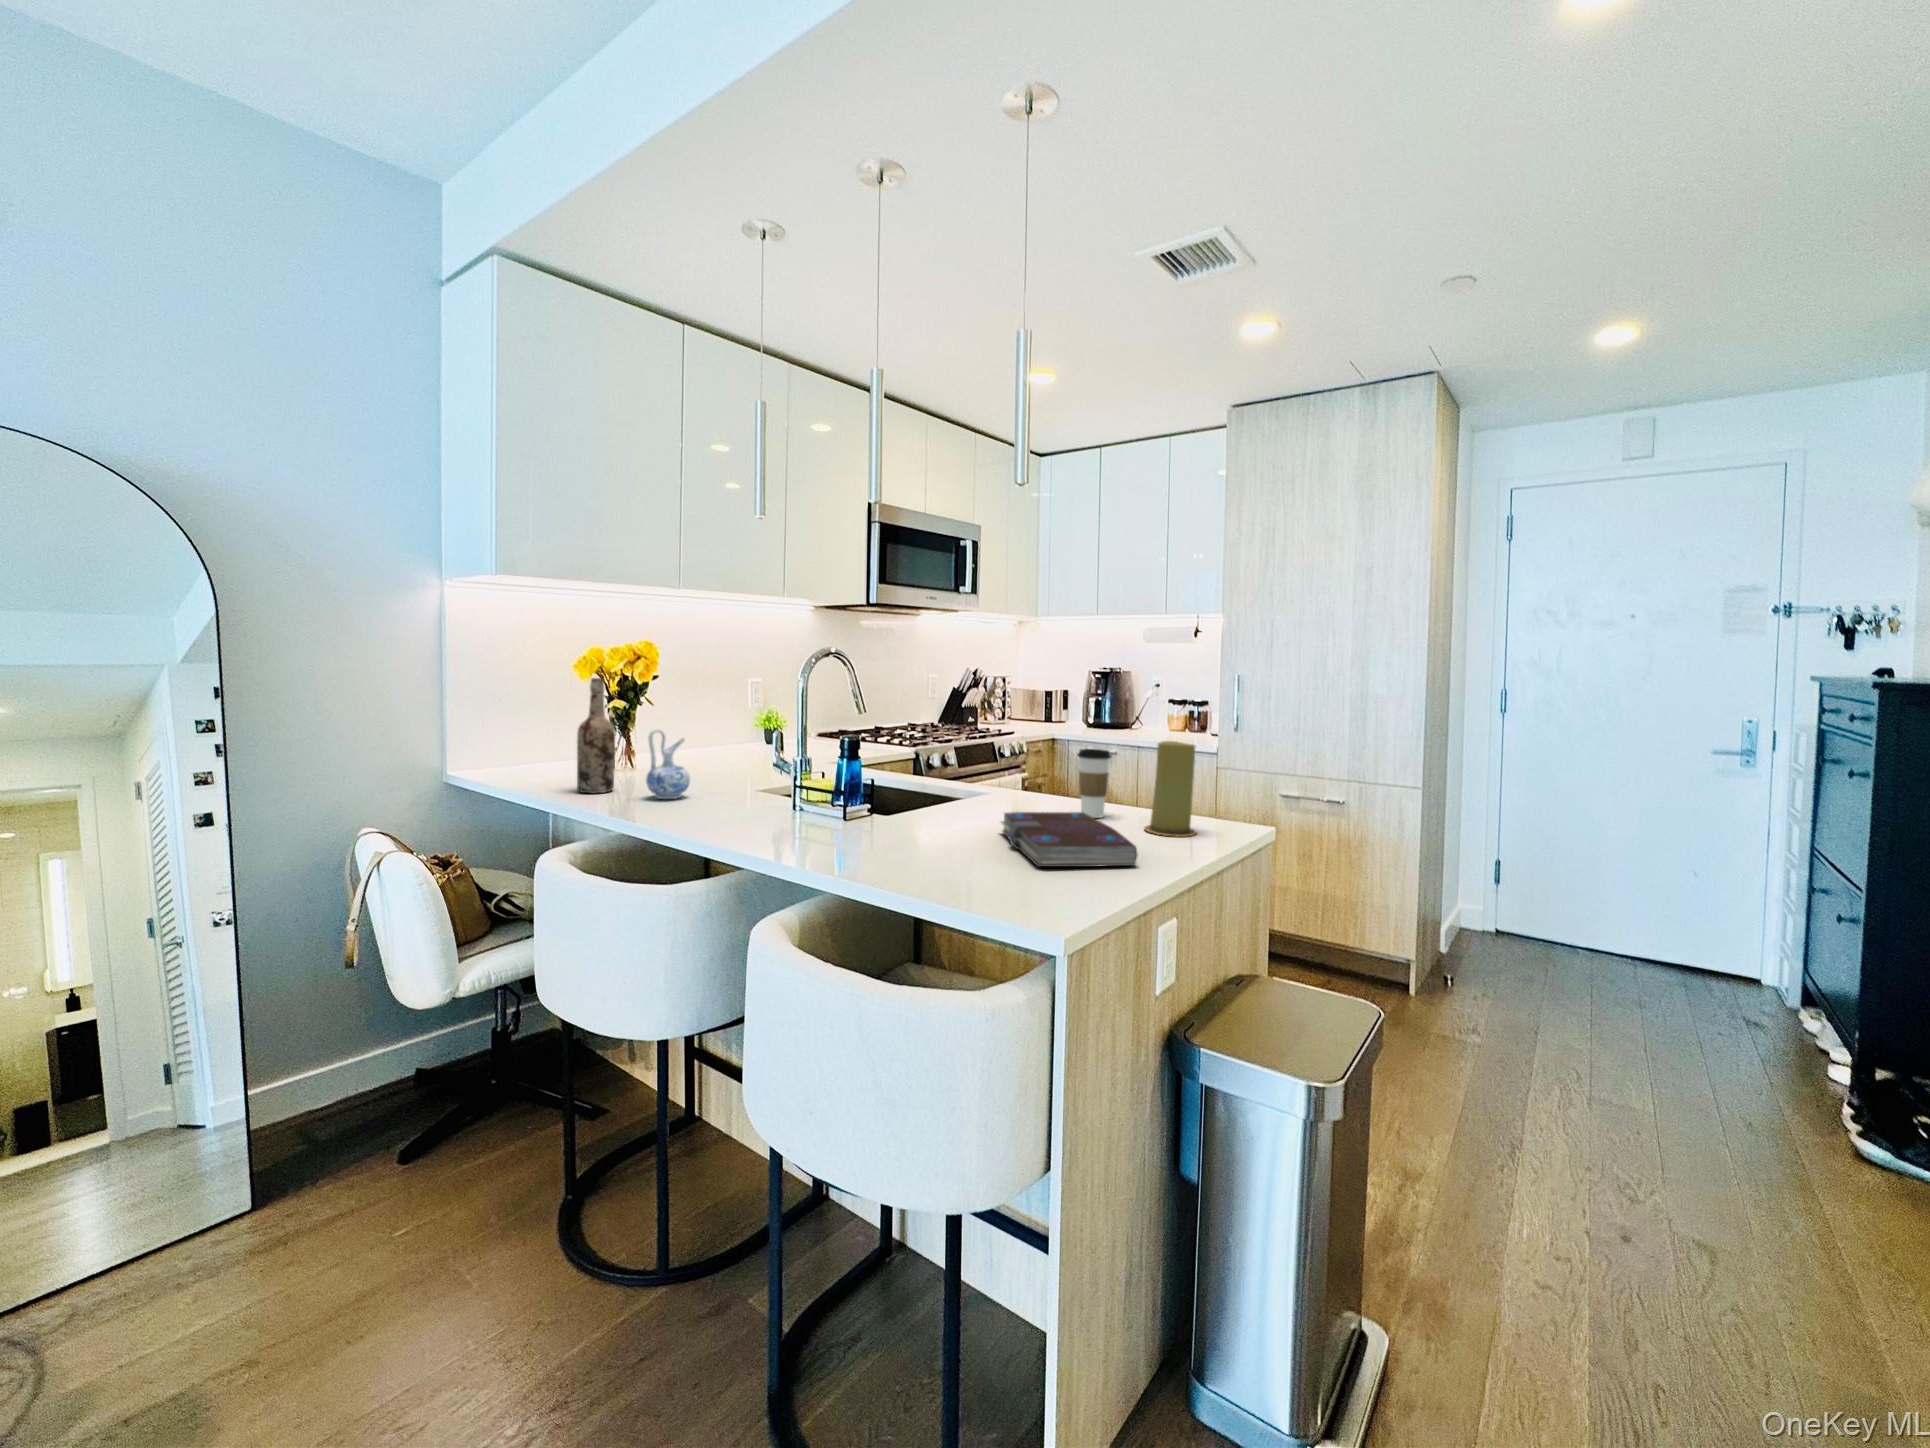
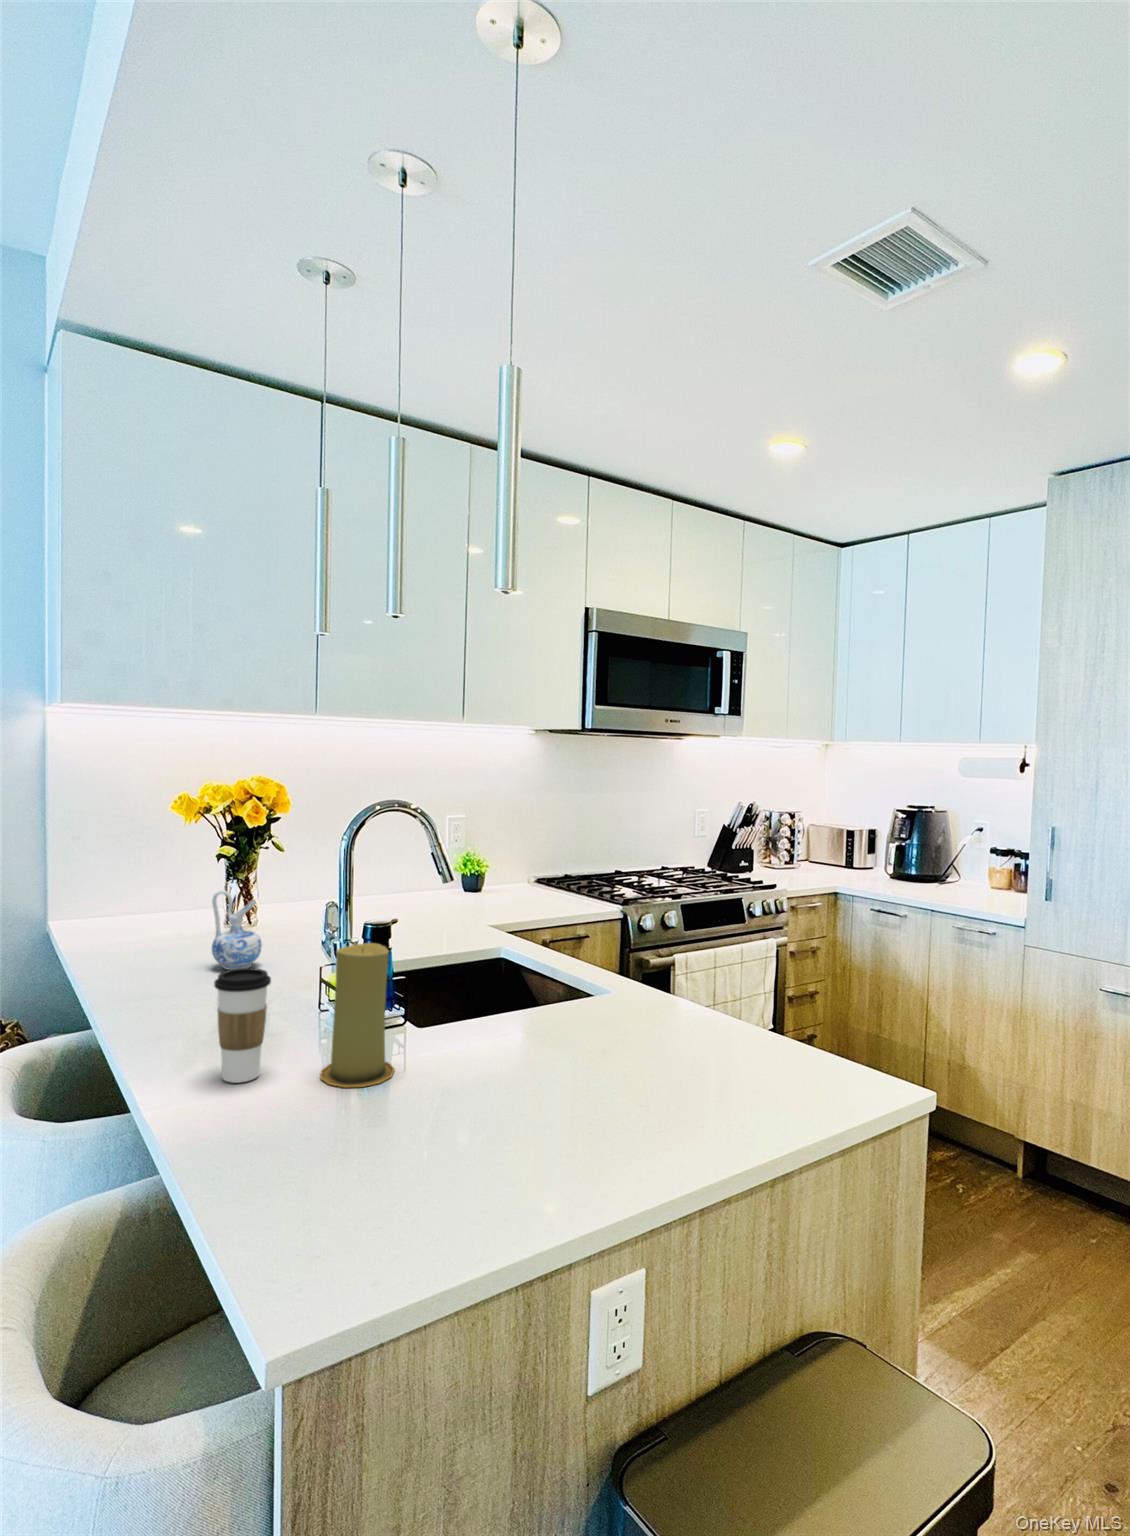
wine bottle: present [577,678,615,793] -> none [165,828,207,954]
candle: present [1144,741,1196,837] -> present [320,943,394,1087]
coffee cup: present [1077,749,1111,818] -> present [214,968,271,1083]
book: present [1000,812,1137,867] -> none [457,1046,635,1177]

